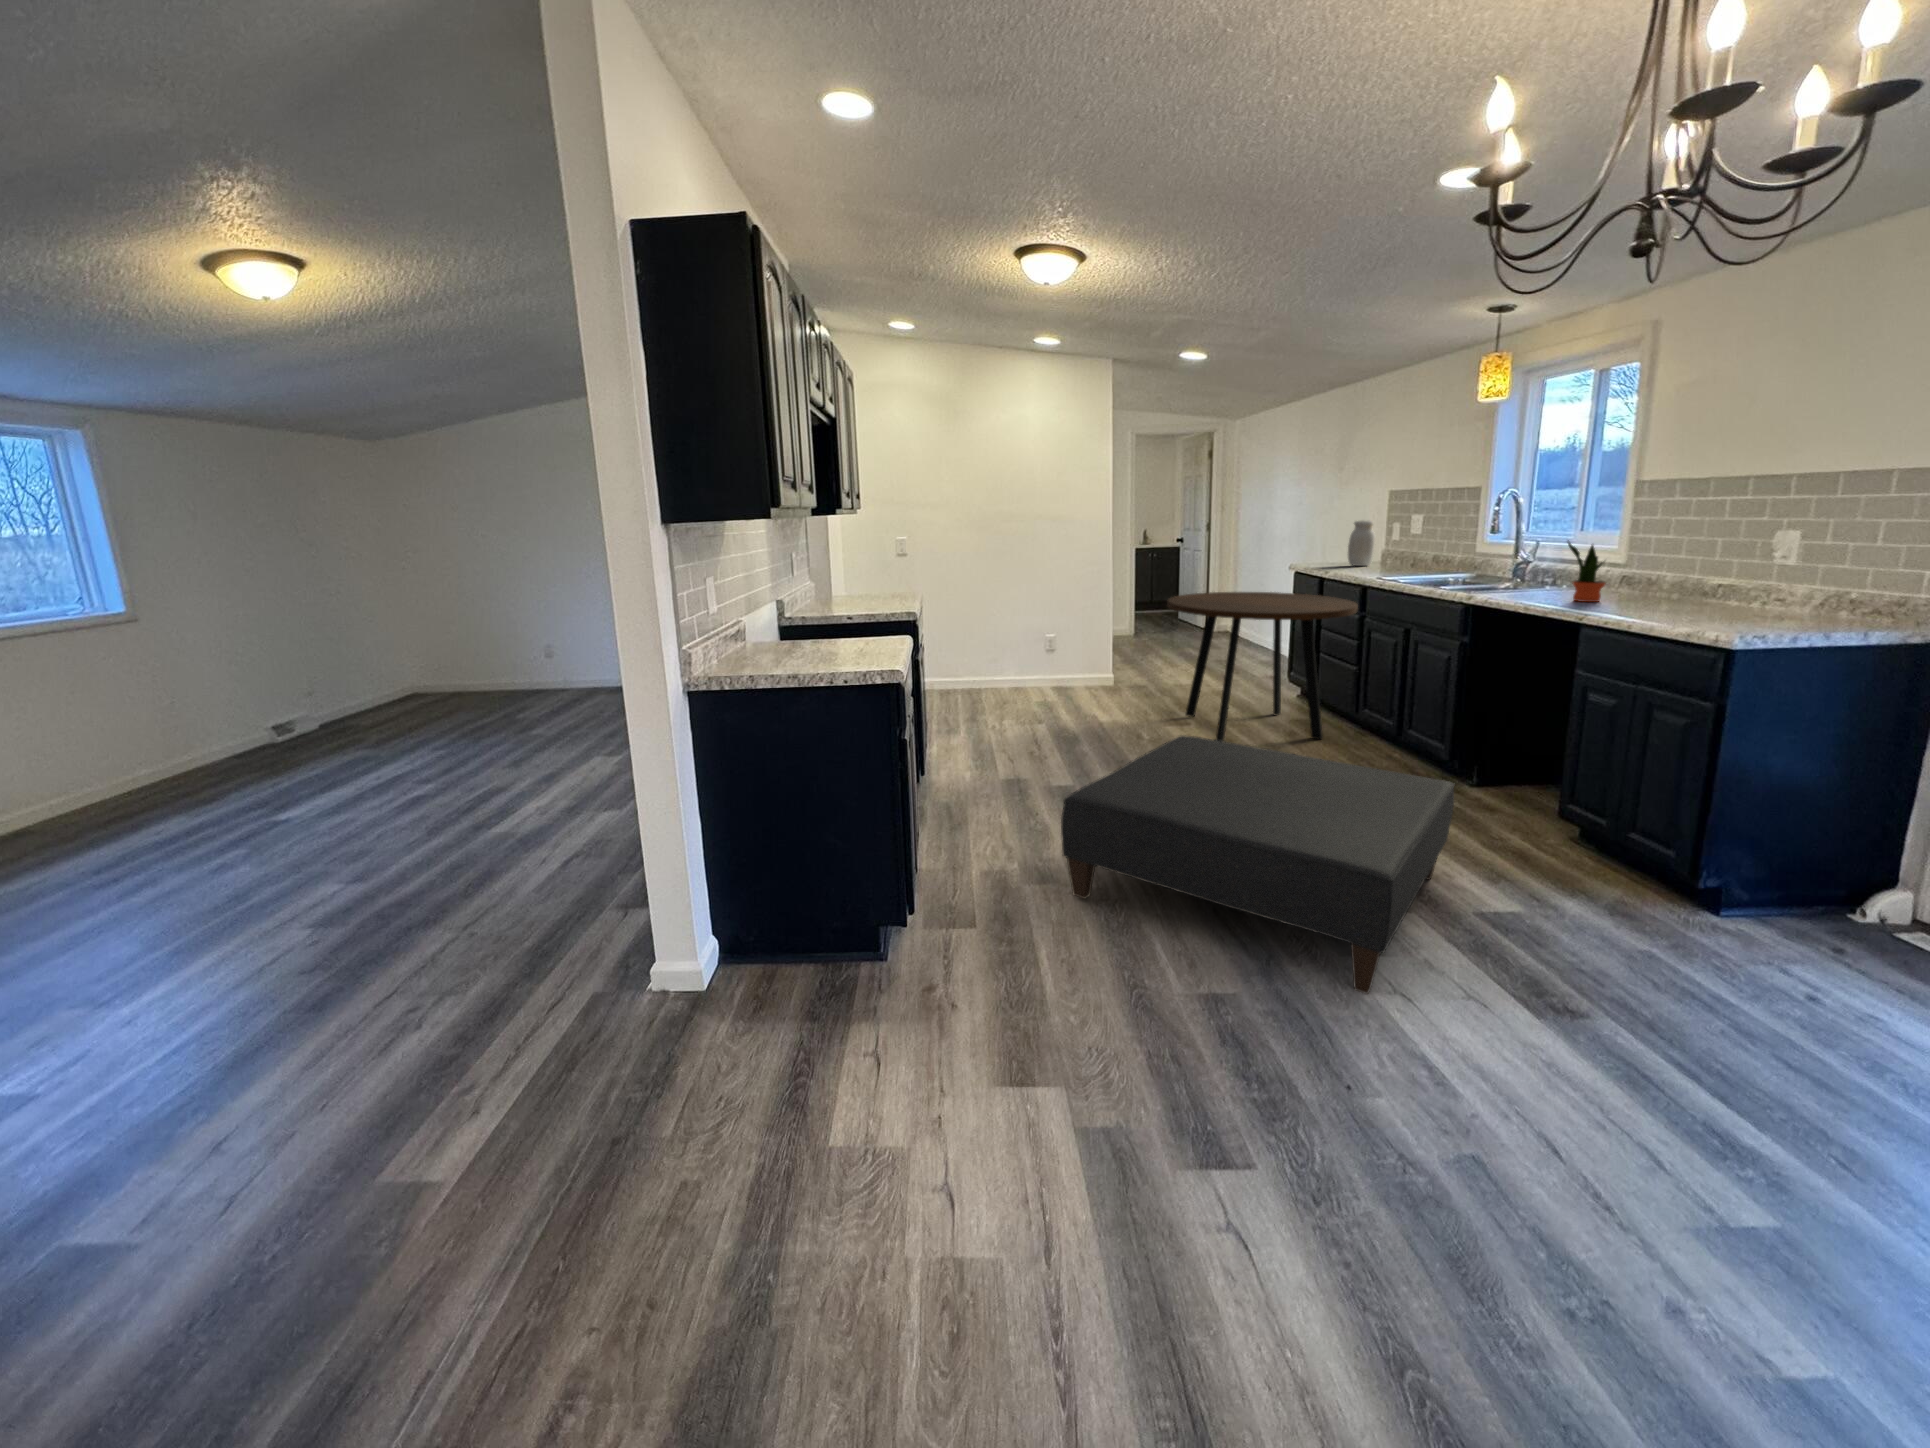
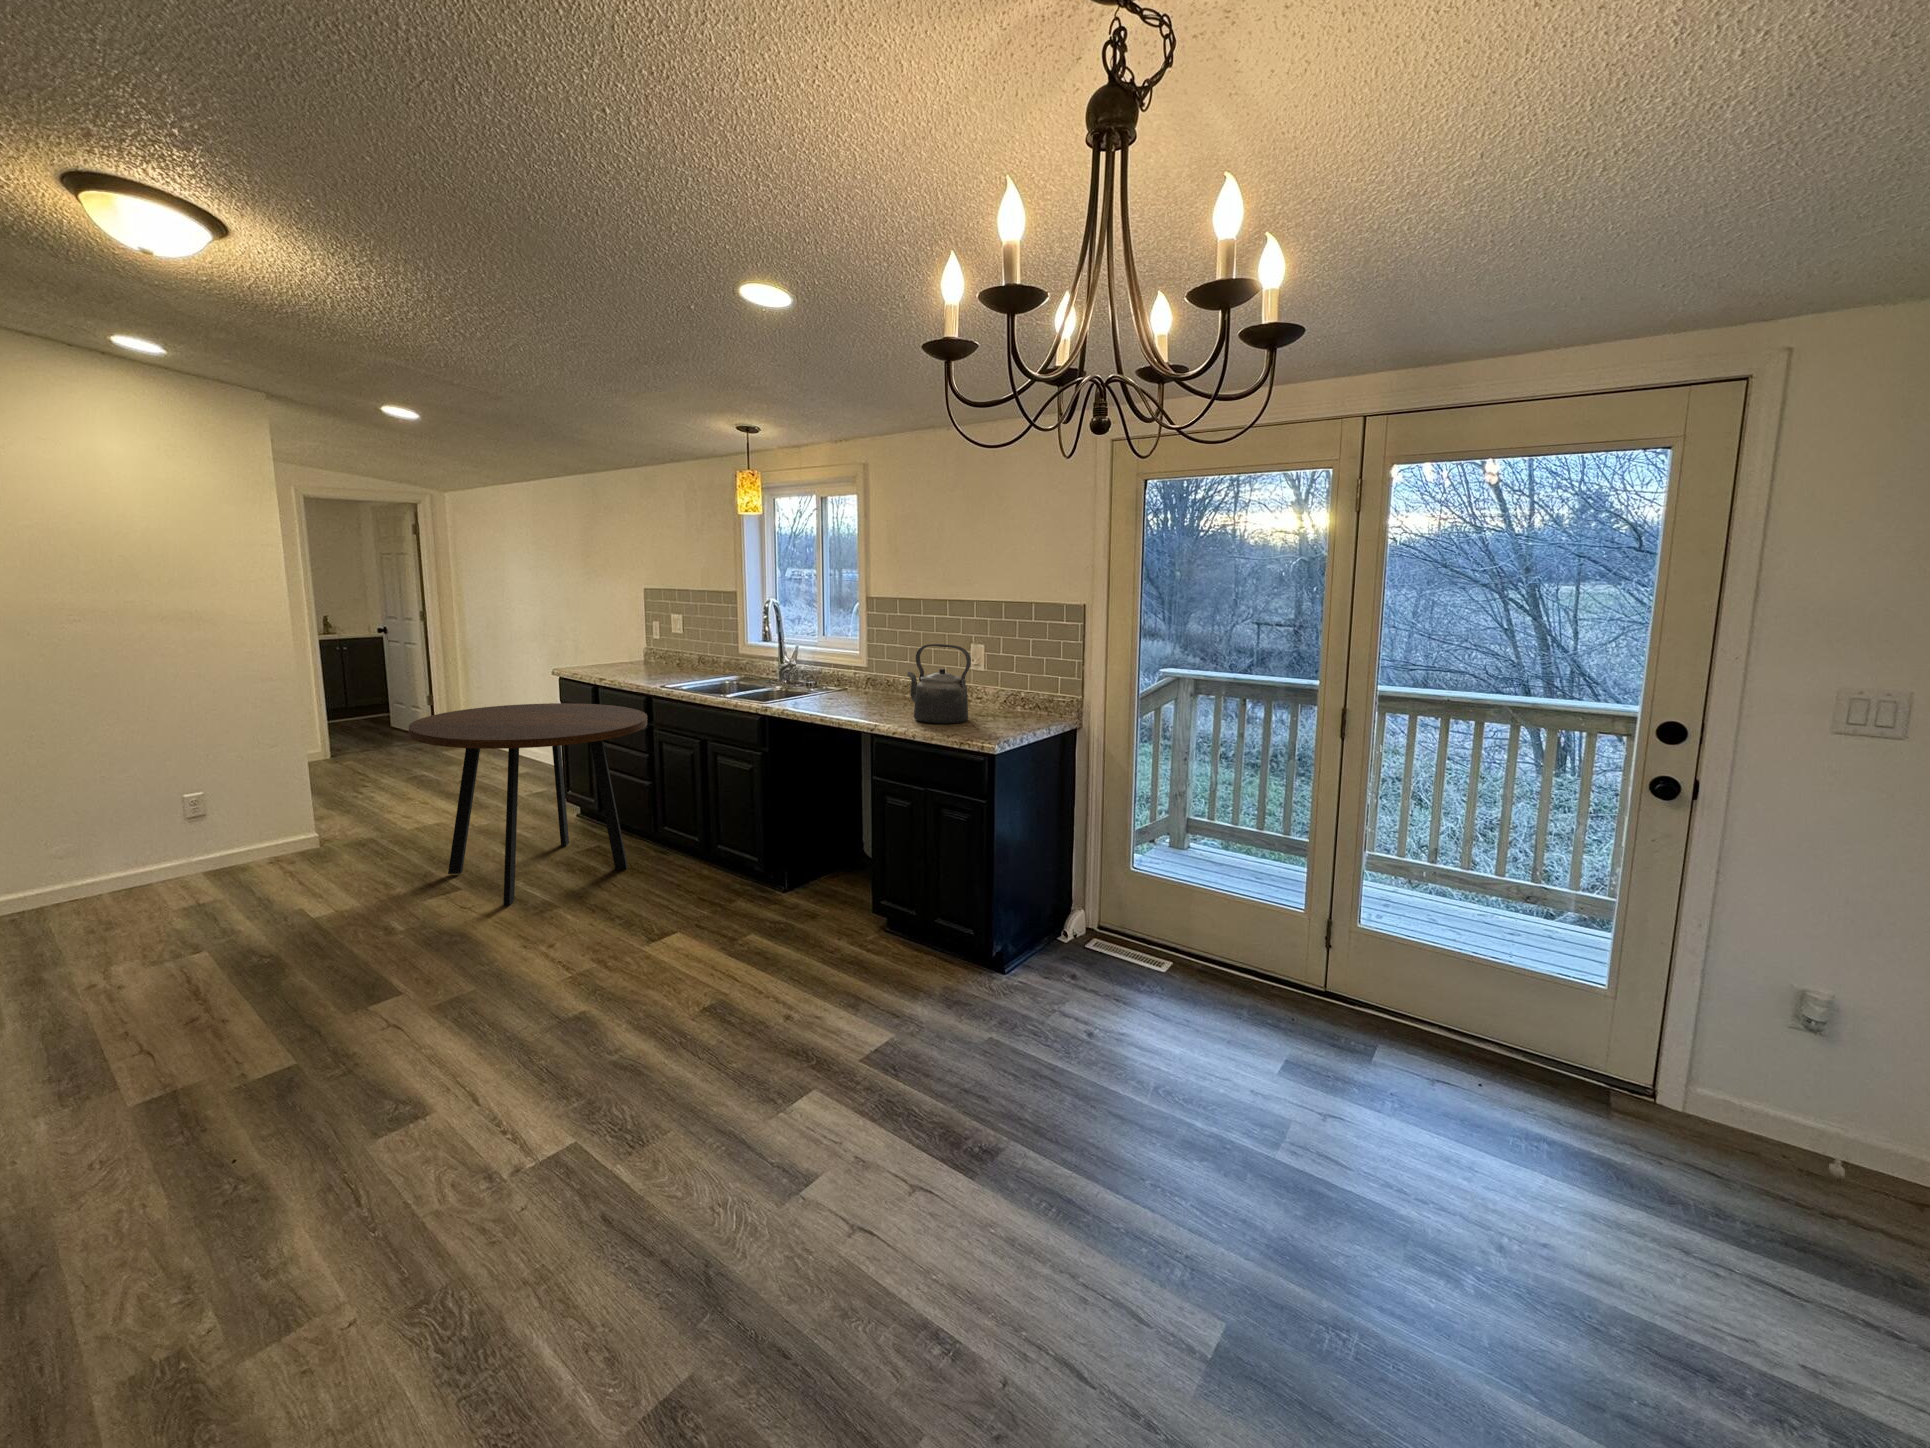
jar: present [1348,521,1376,566] -> none [611,620,637,667]
kettle: none [1643,528,1741,622] -> present [907,644,971,724]
potted plant: present [1568,542,1605,602] -> none [837,649,868,705]
ottoman: present [1061,735,1454,994] -> none [301,919,865,1355]

